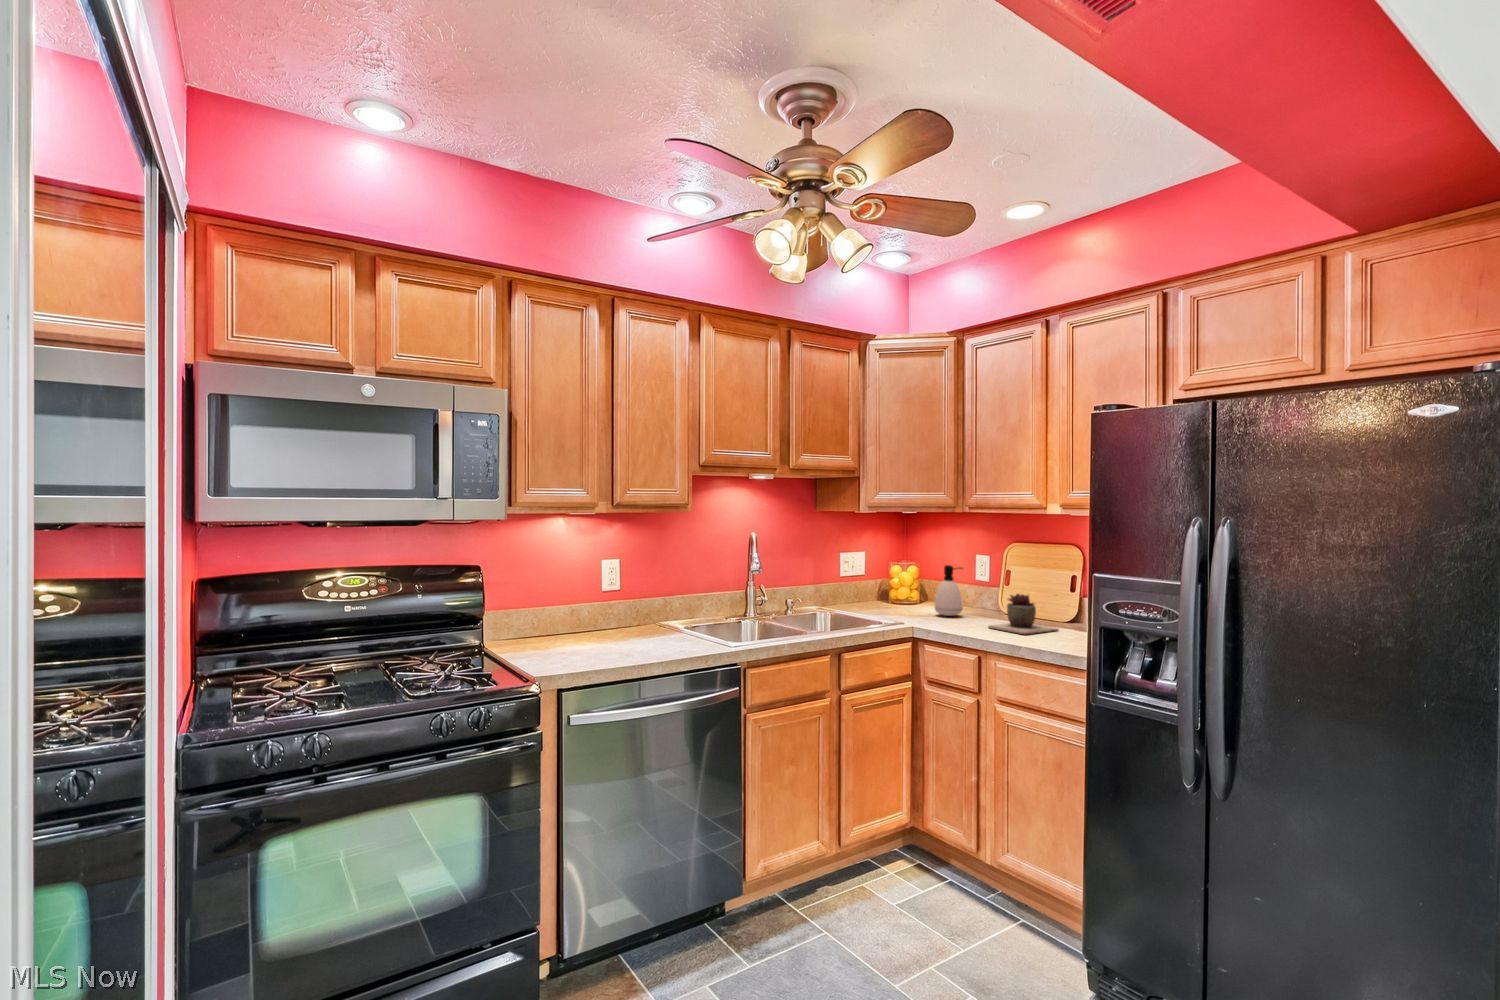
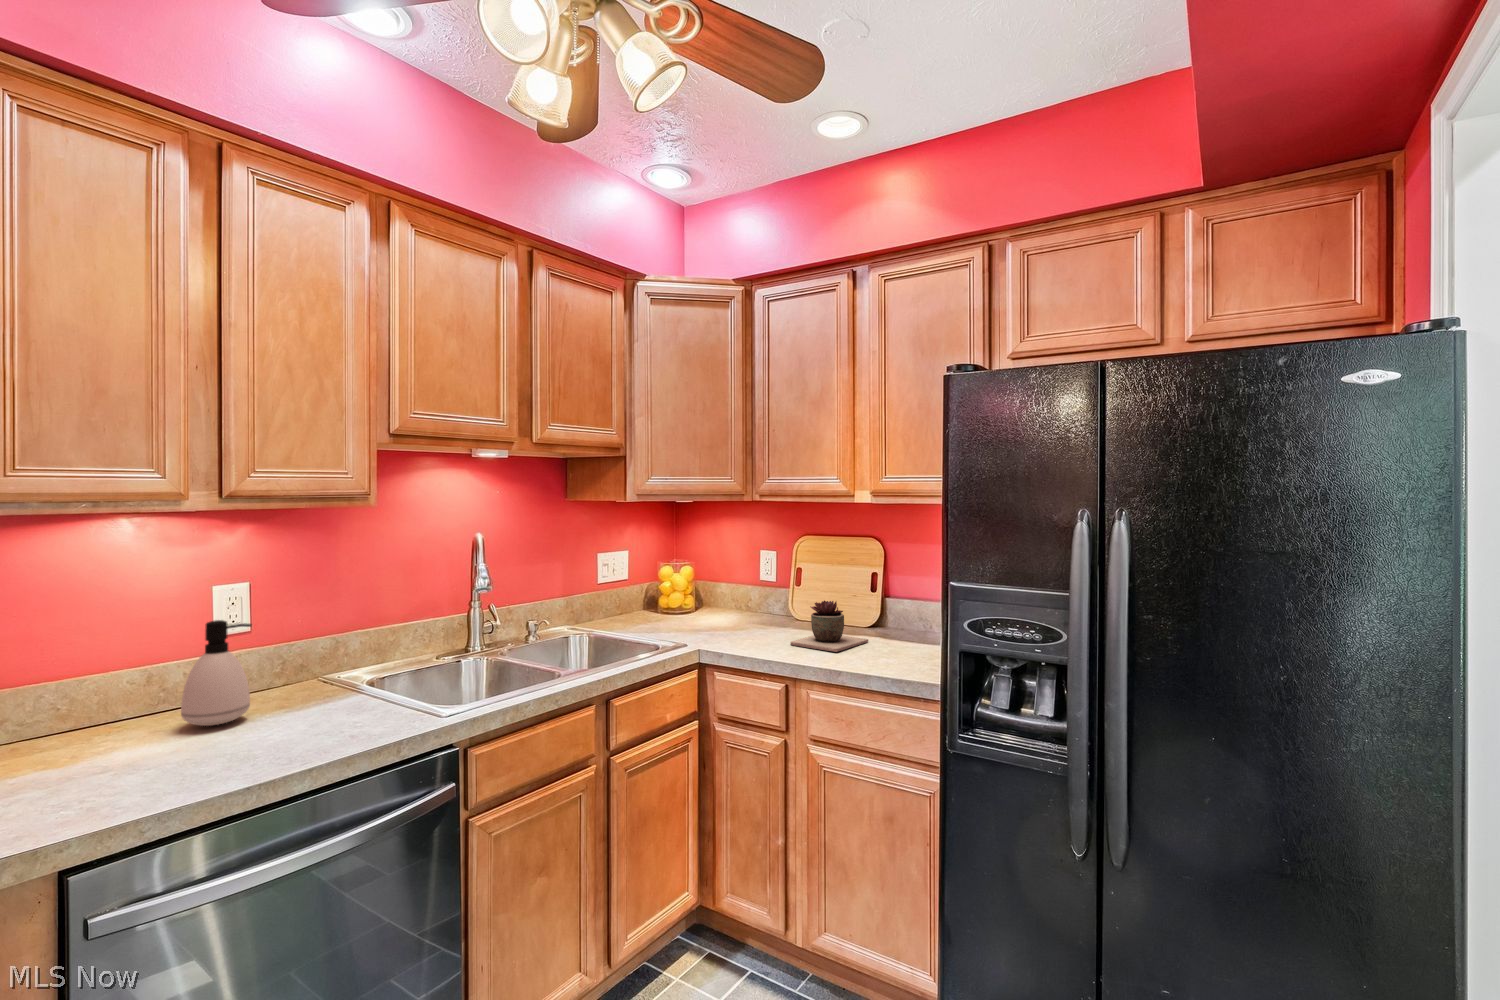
soap dispenser: present [935,565,963,616] -> present [181,620,251,726]

